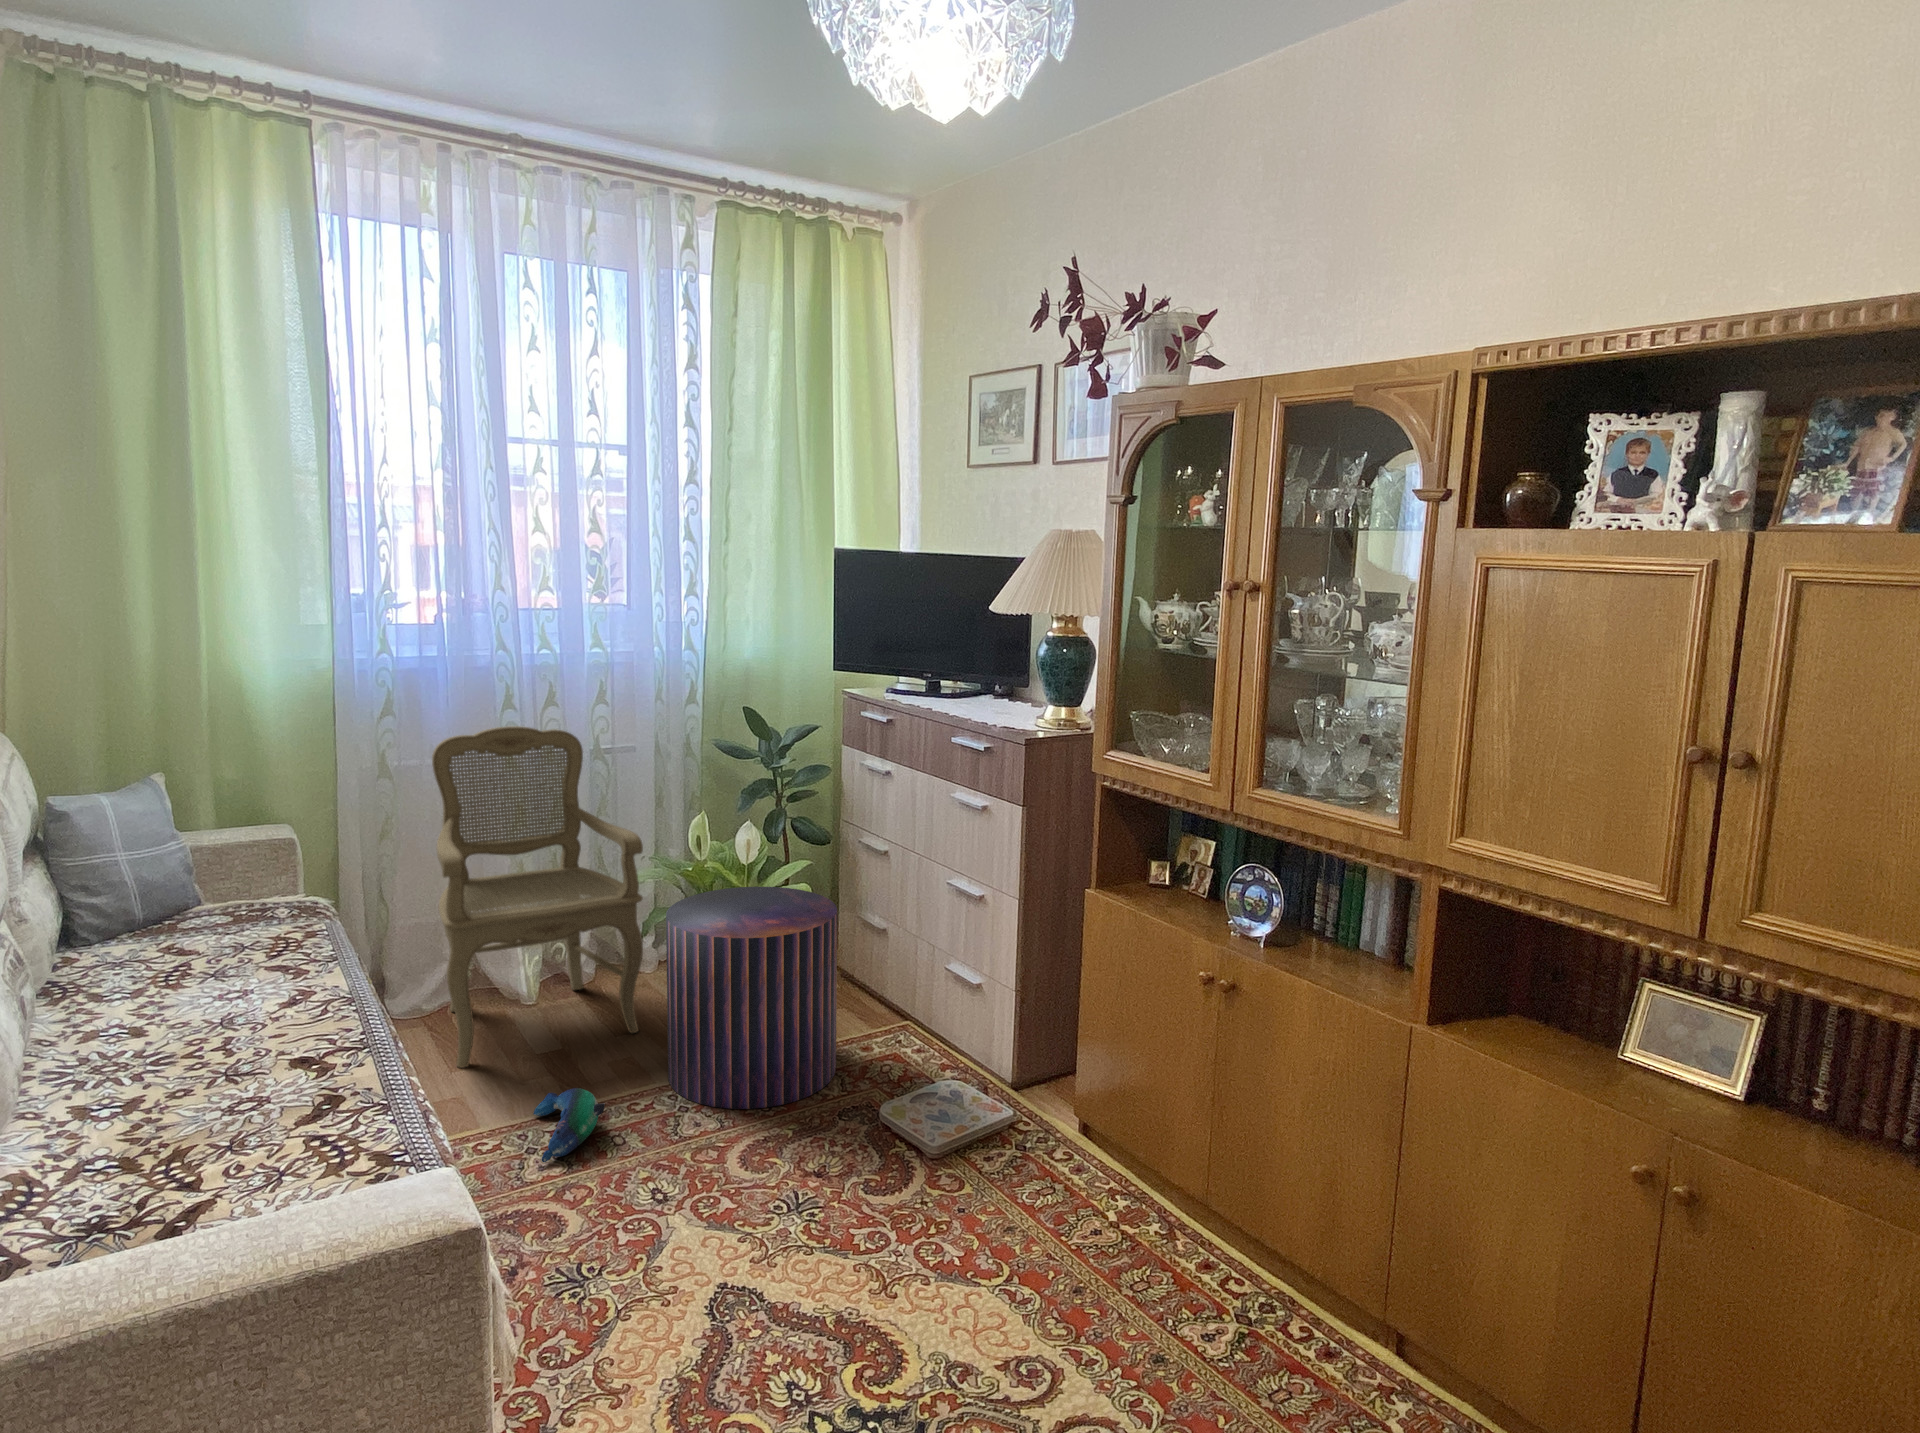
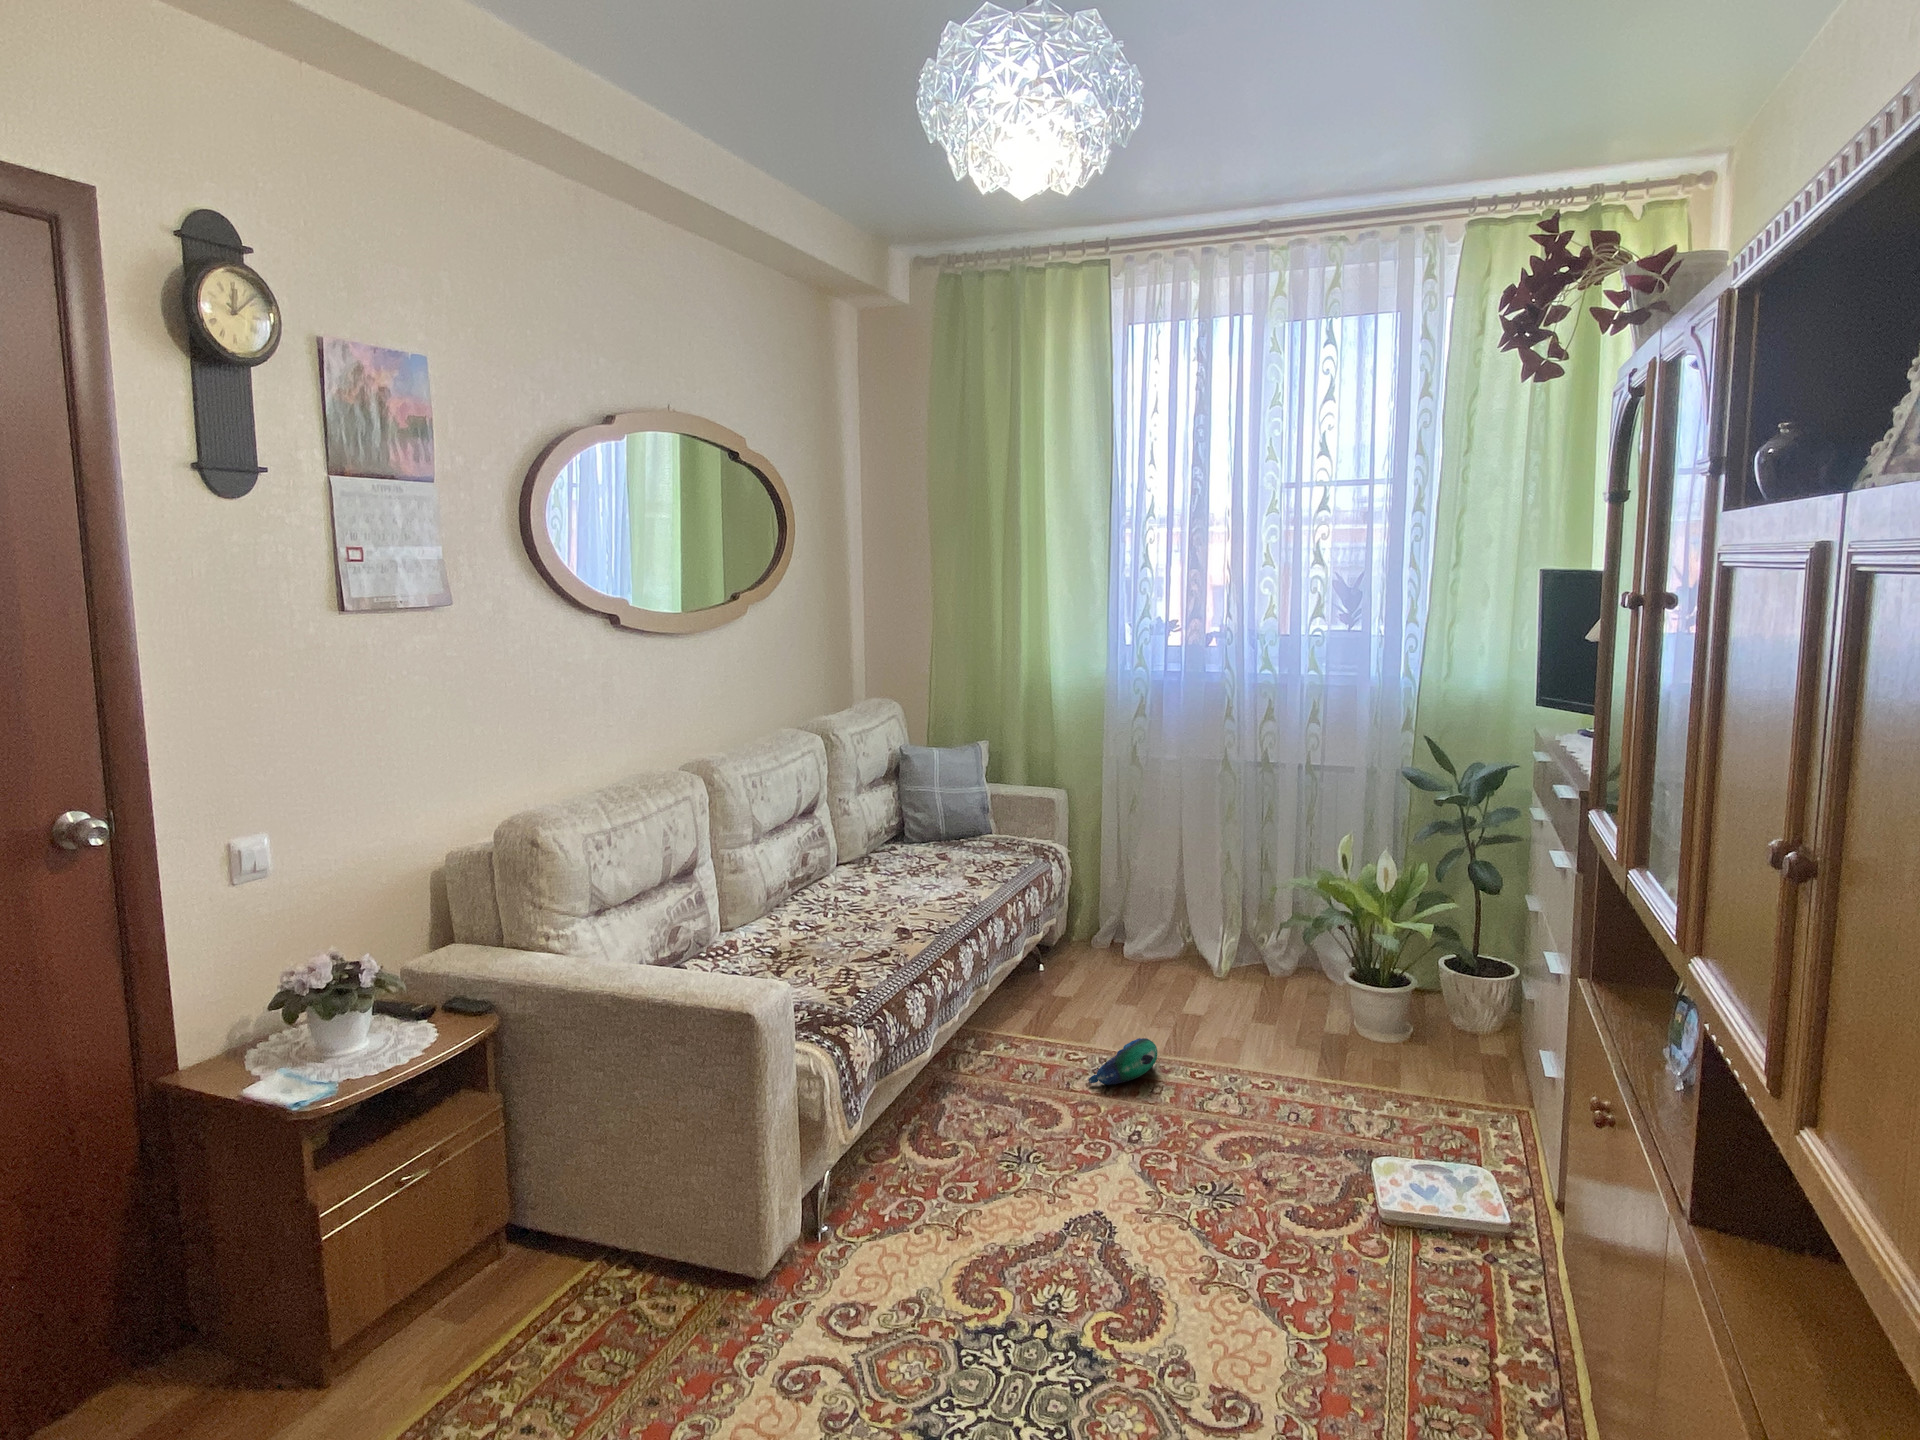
armchair: present [432,726,643,1068] -> none [1113,733,1283,1023]
pouf: present [666,887,837,1109] -> none [1240,906,1416,1124]

